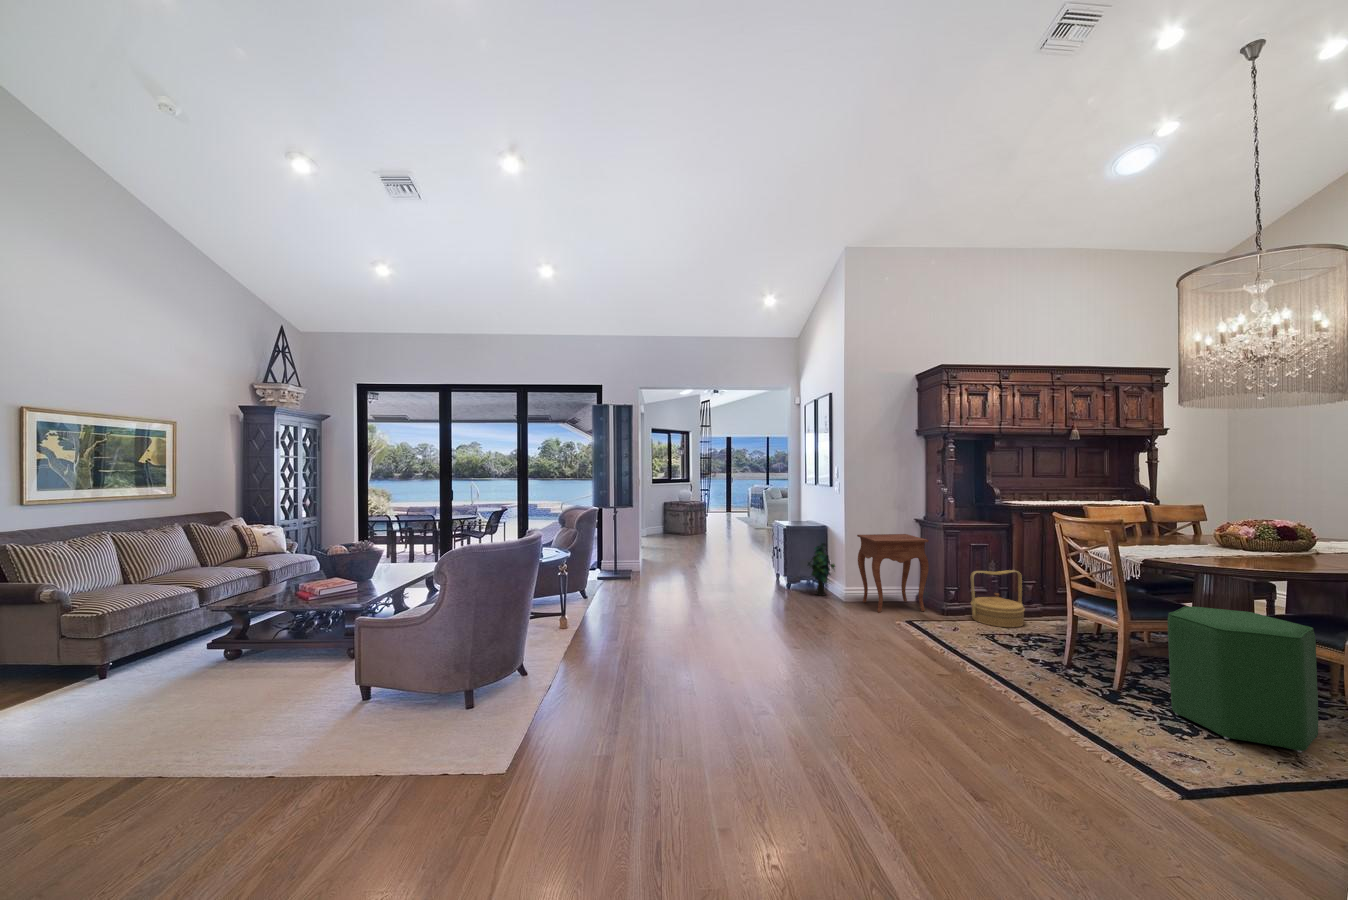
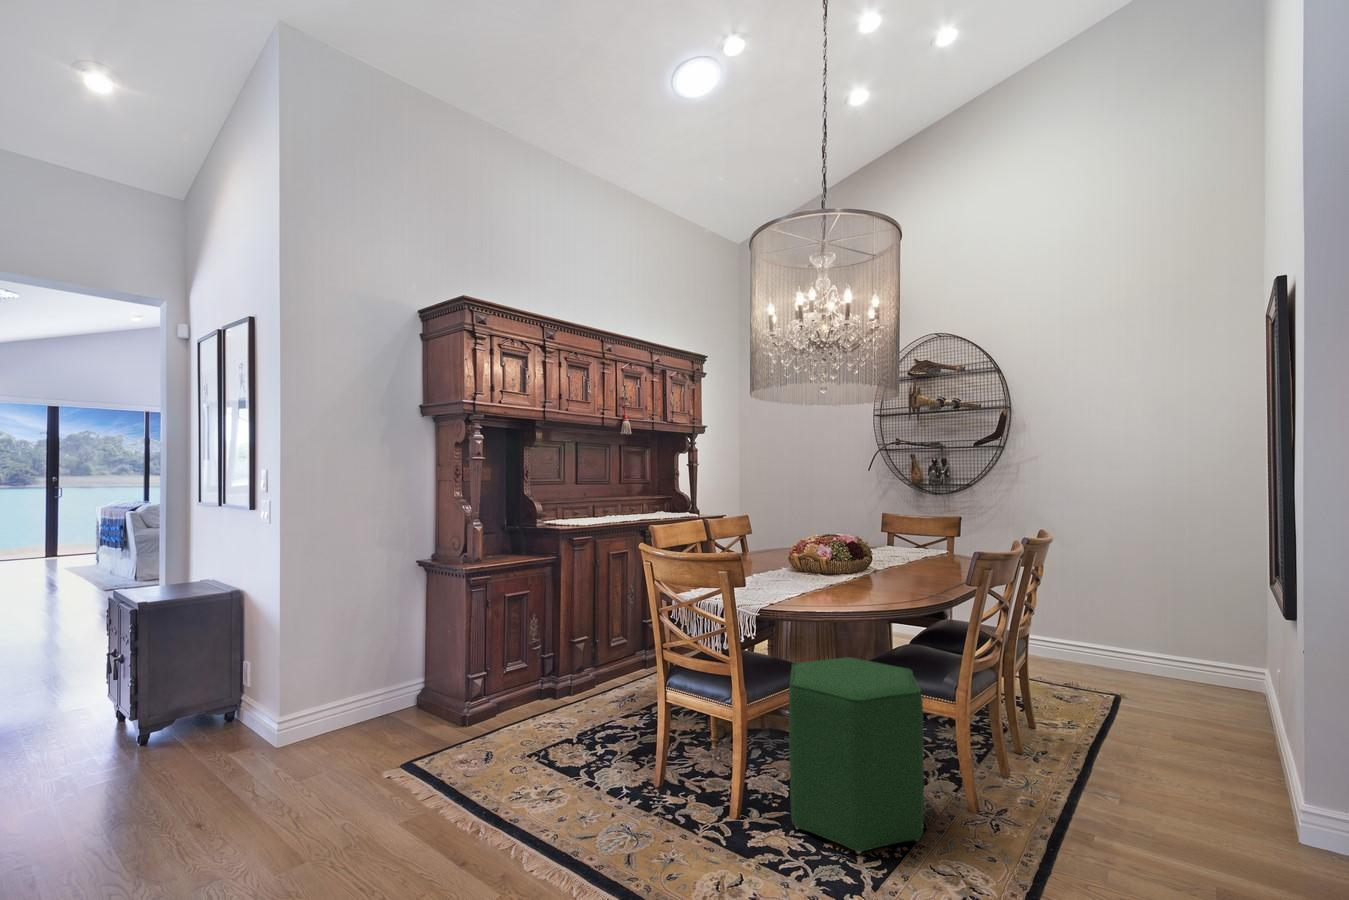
side table: present [857,534,929,612] -> none [307,591,441,755]
decorative plant: present [808,543,835,596] -> none [190,631,259,744]
woven basket: present [971,570,1025,627] -> none [504,630,579,728]

